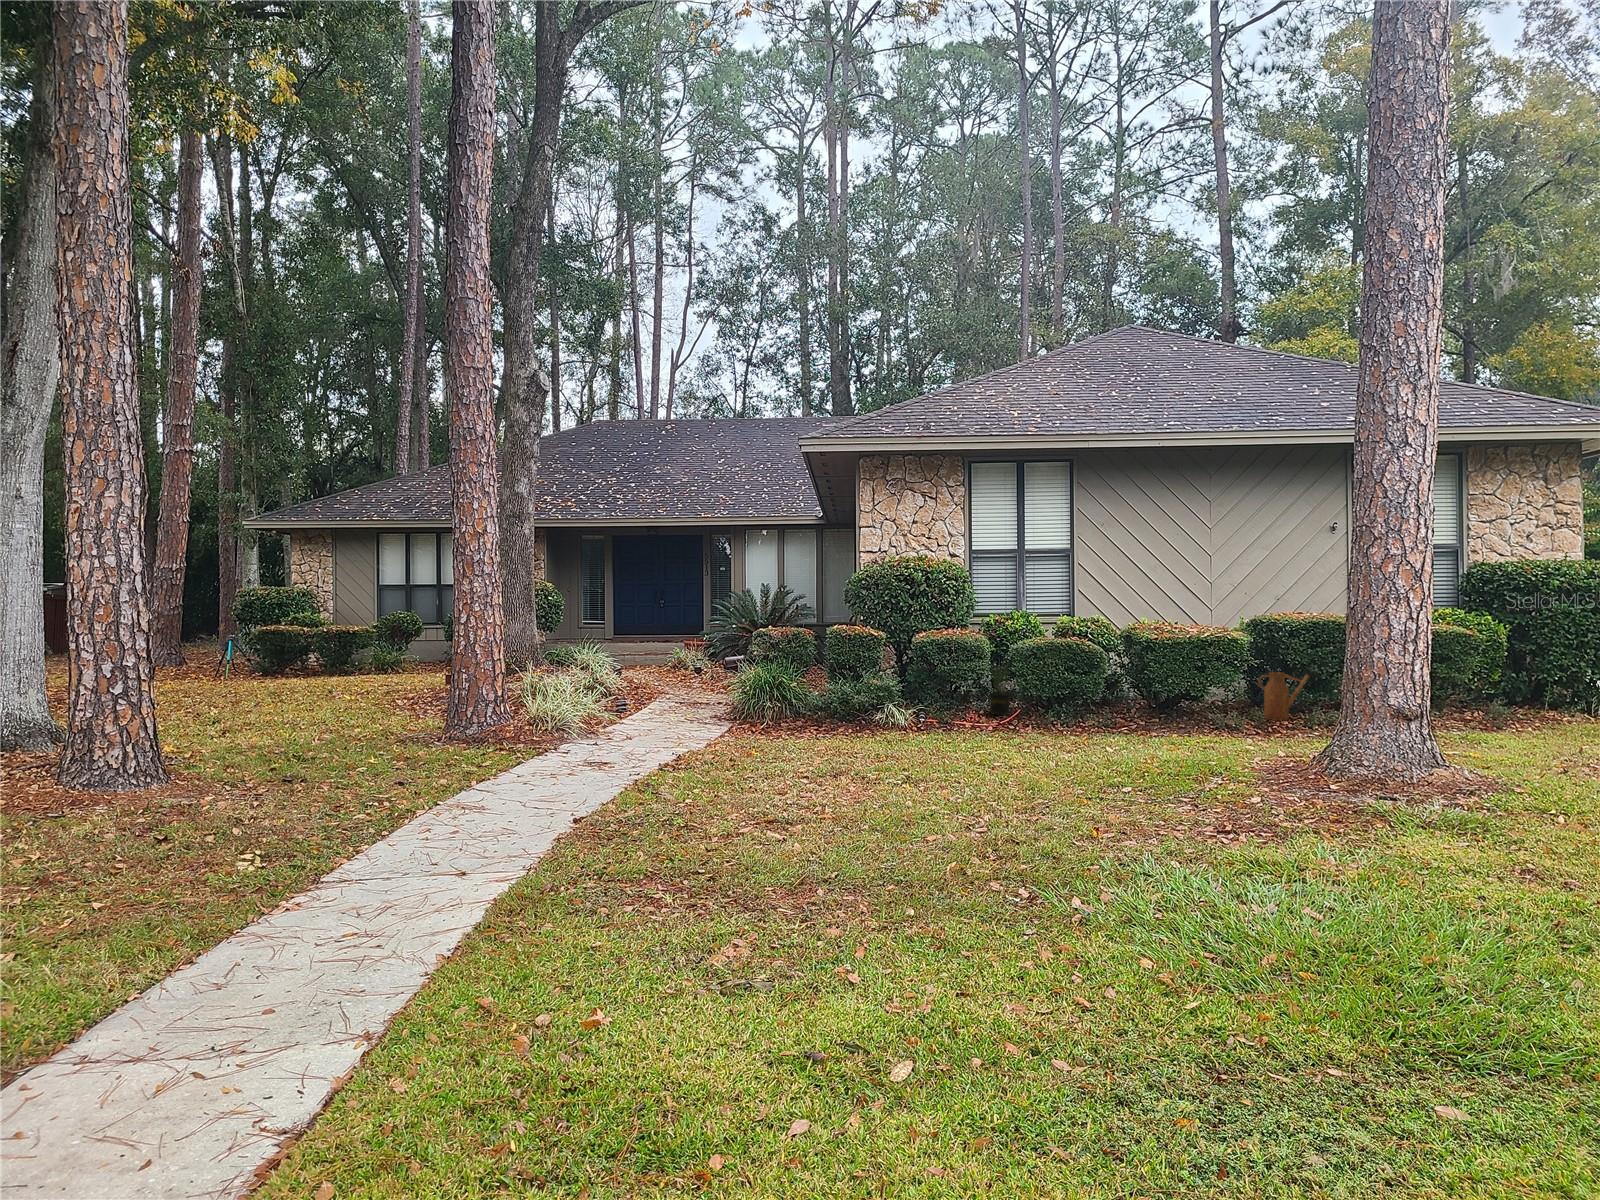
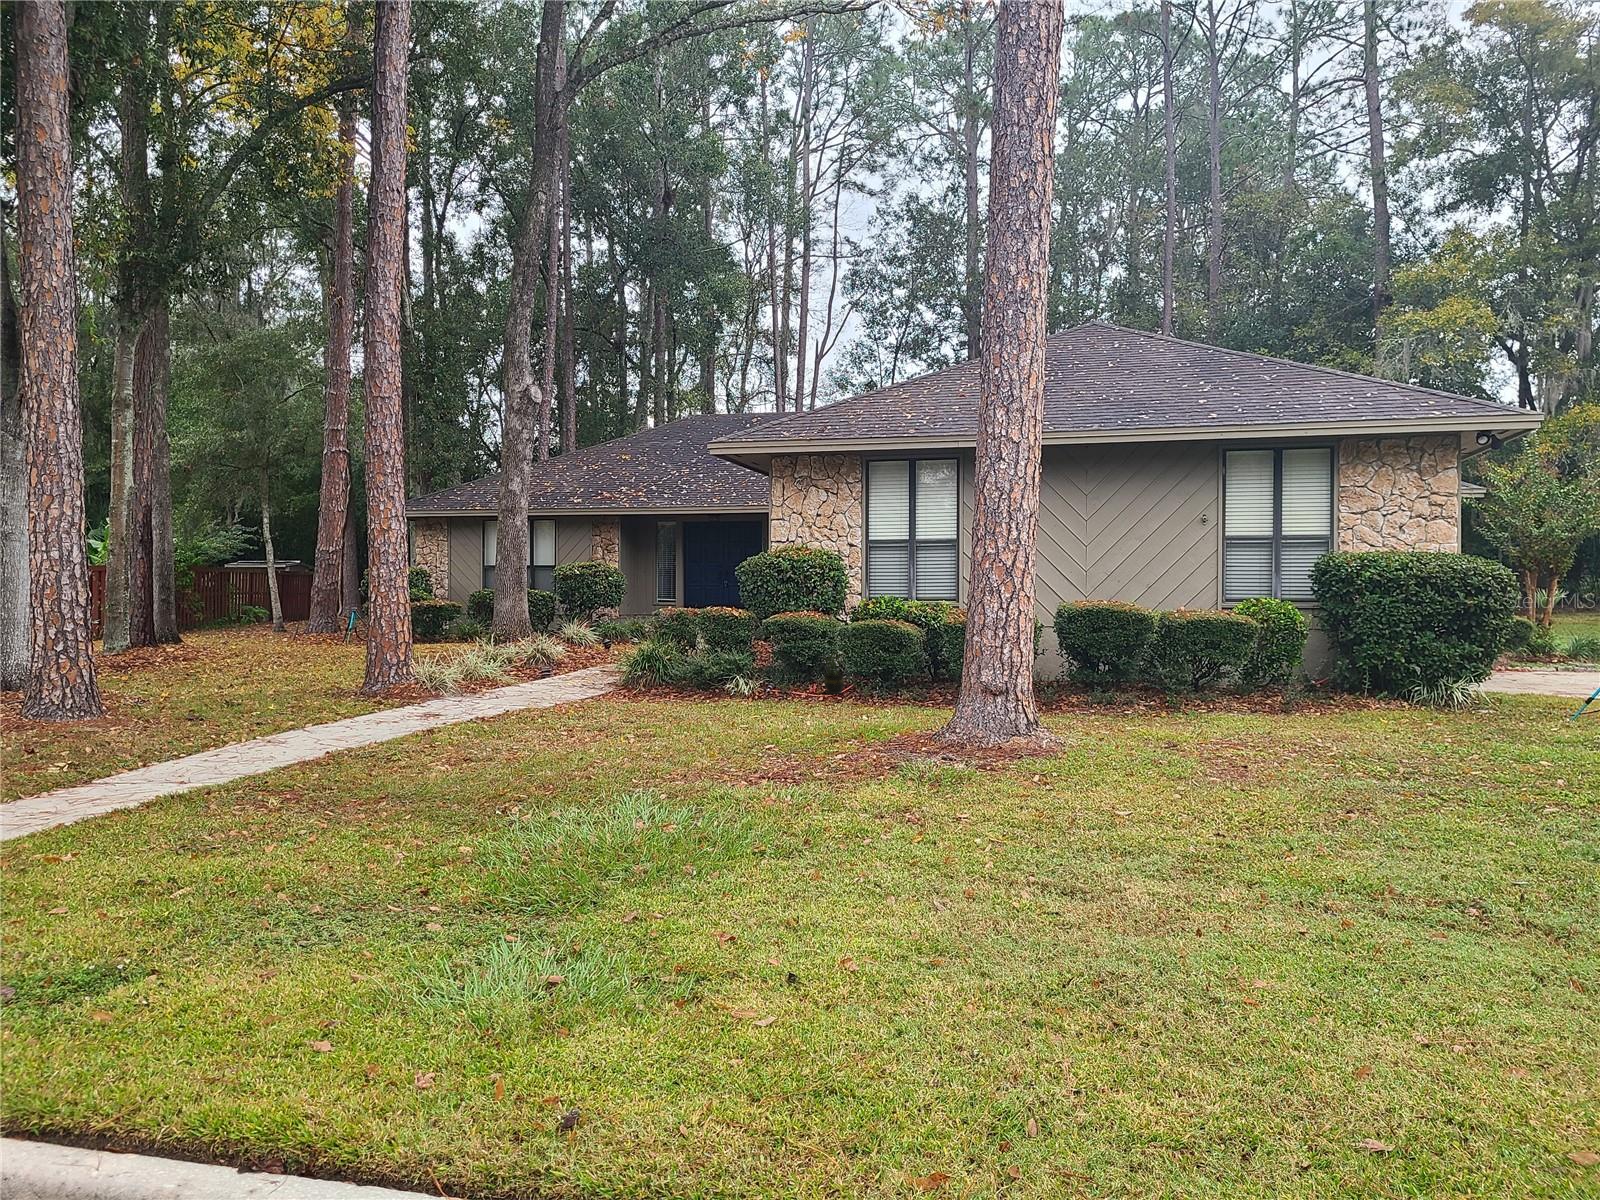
watering can: present [1258,672,1309,721] -> none [1070,659,1107,706]

